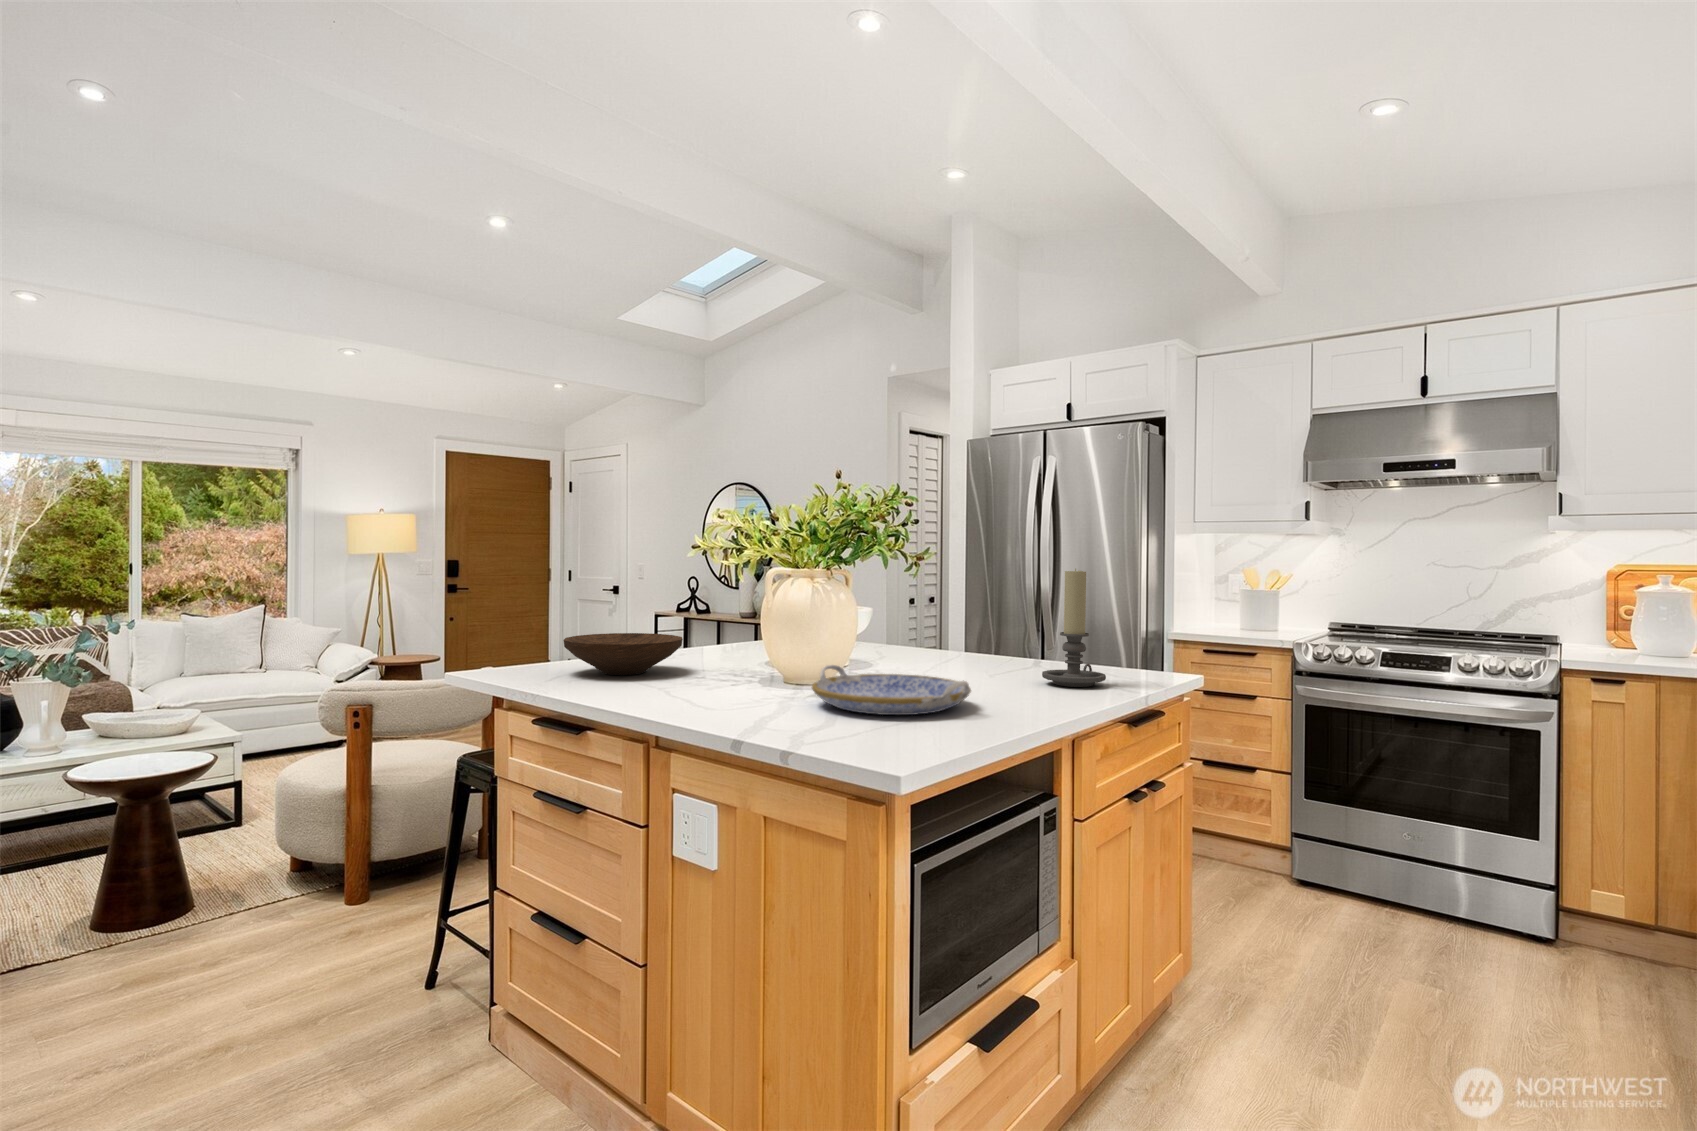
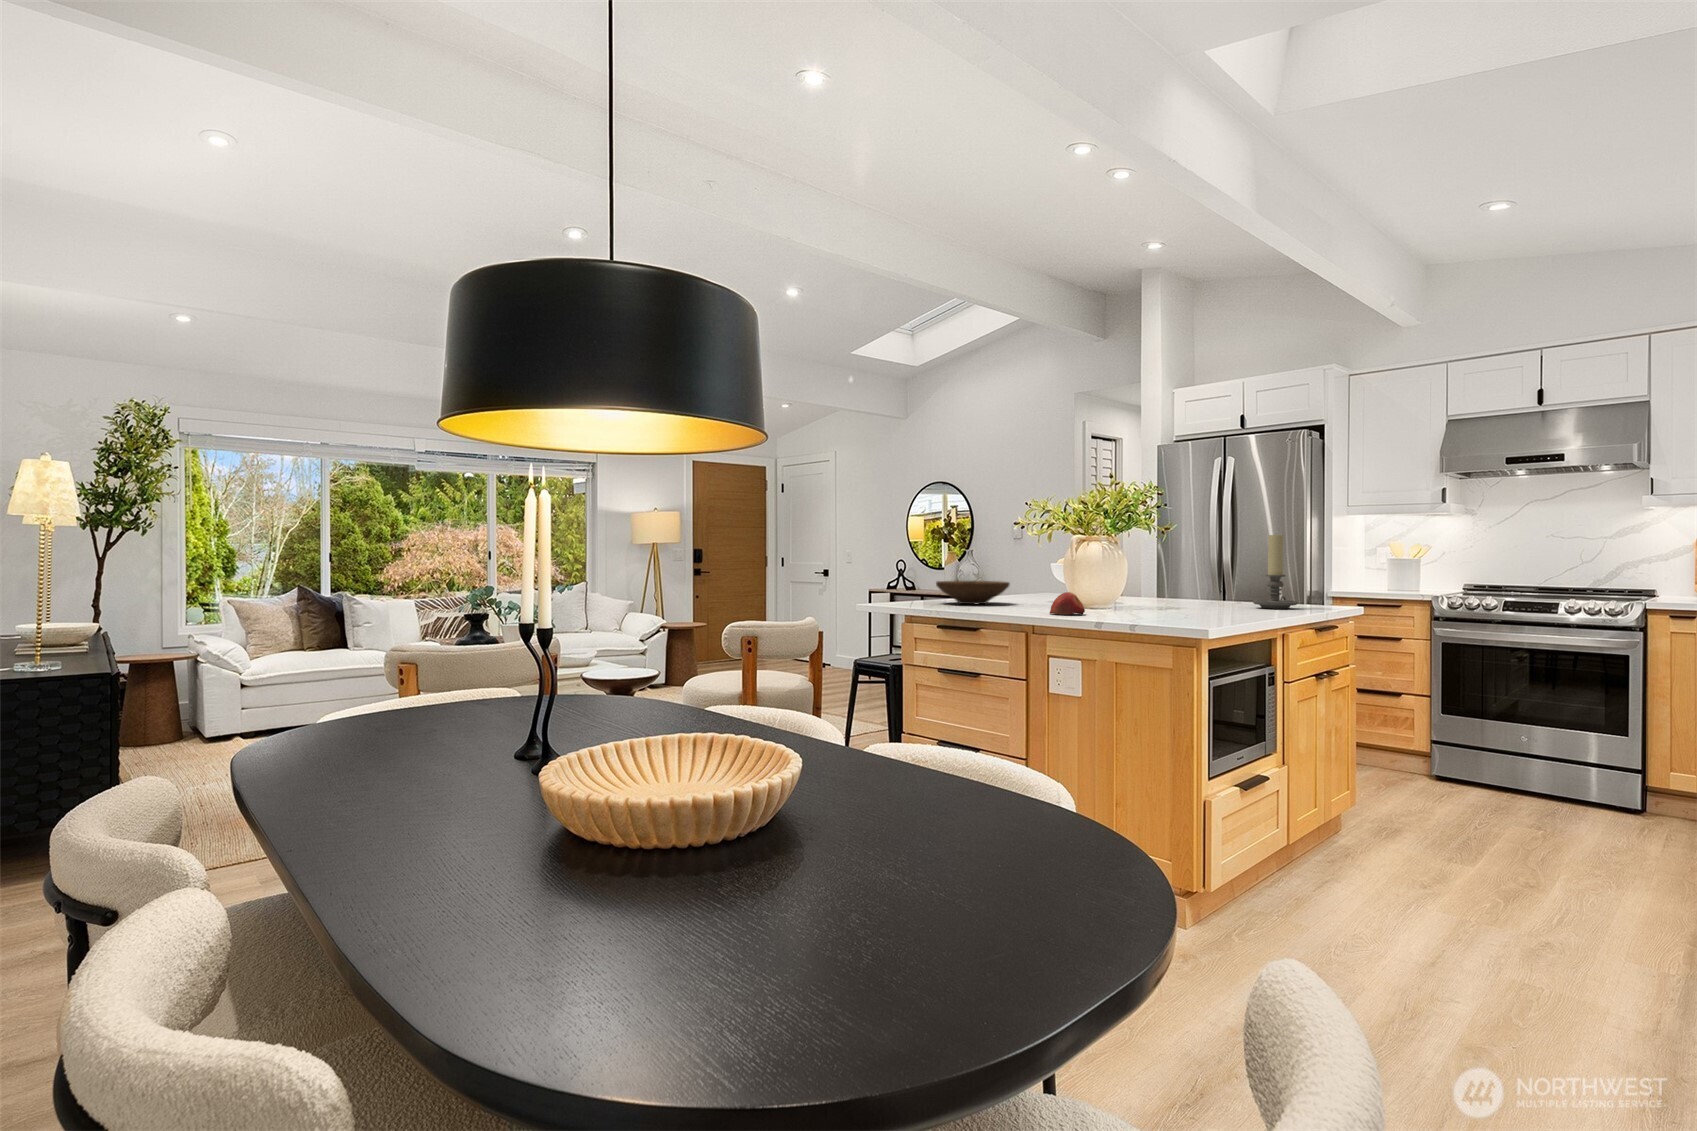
serving tray: present [812,665,971,715] -> none [1119,591,1220,615]
apple: none [679,675,739,717] -> present [1050,592,1085,615]

